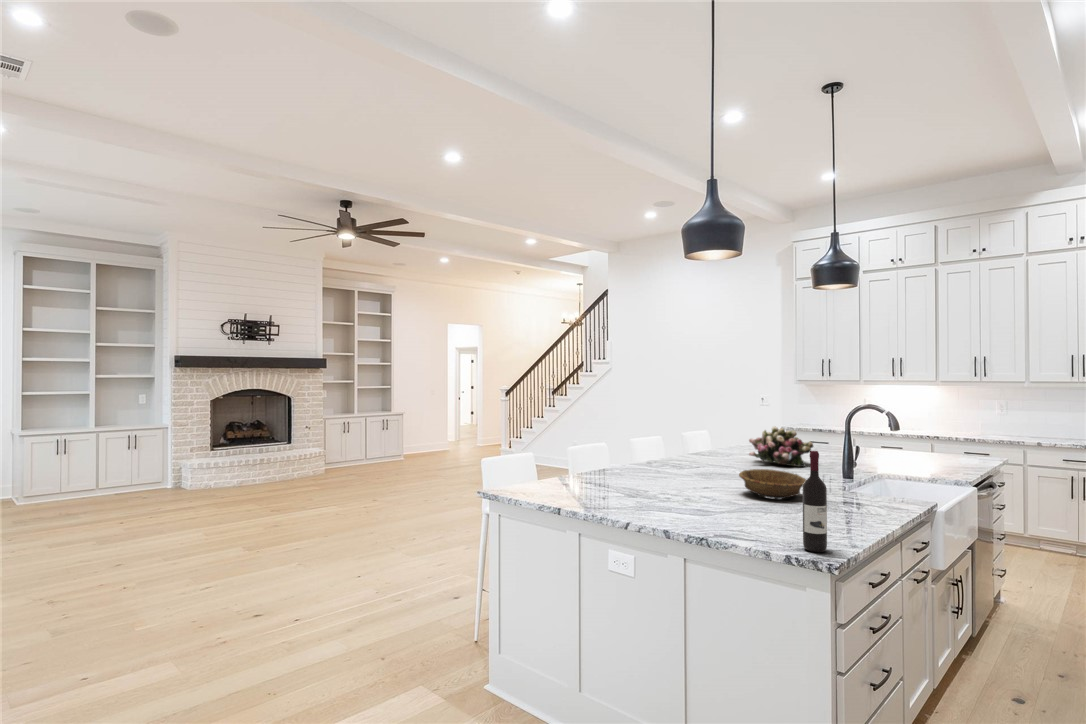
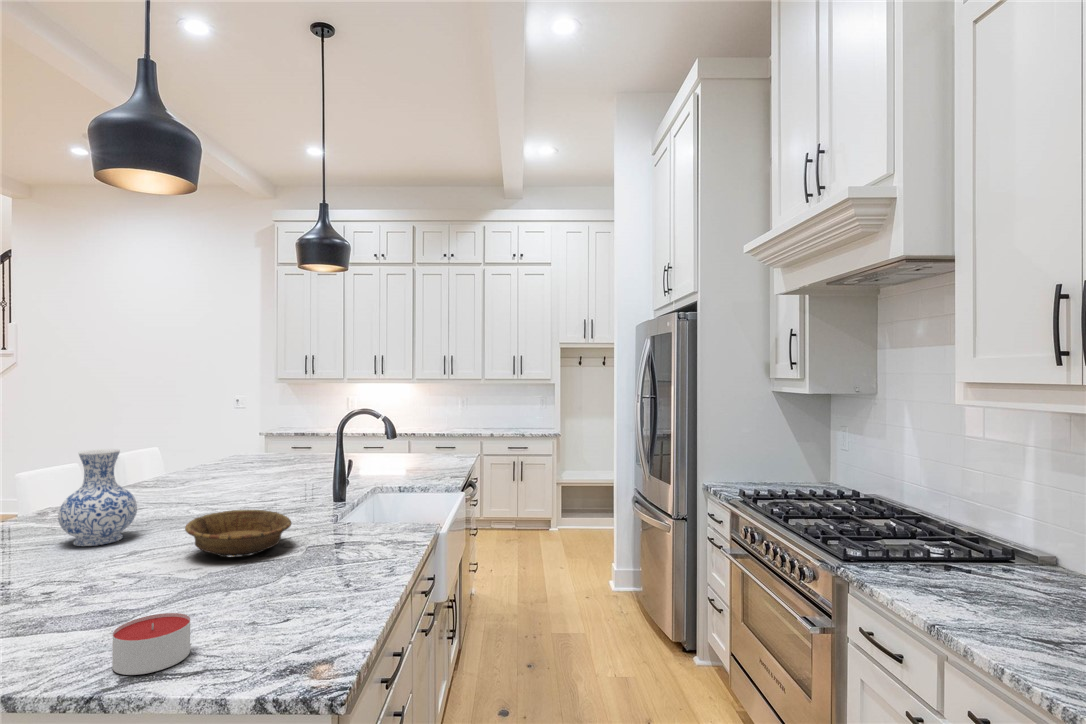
vase: none [669,423,709,481] -> present [58,449,137,546]
flower arrangement: present [749,426,813,467] -> none [209,440,297,491]
wine bottle: present [803,451,827,552] -> none [288,496,328,669]
candle: none [712,509,749,535] -> present [112,613,190,675]

